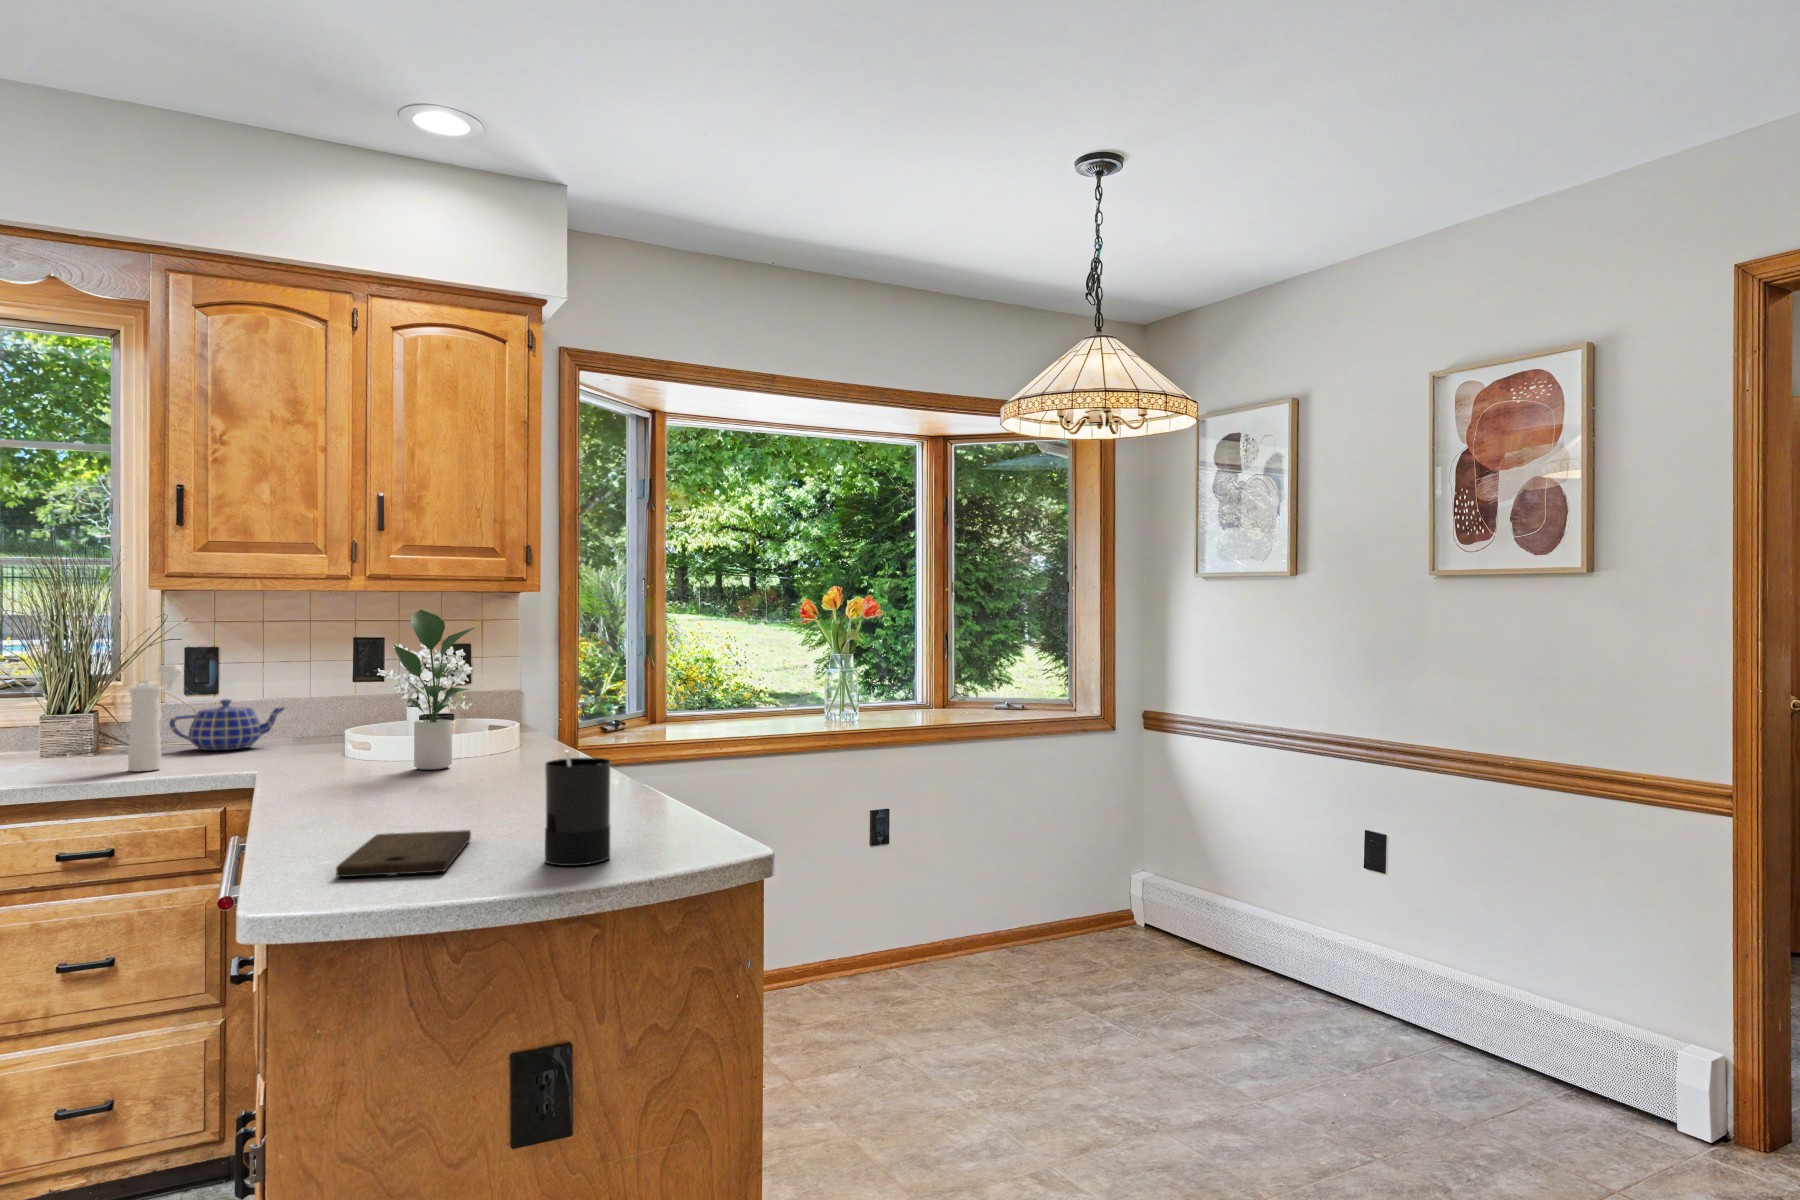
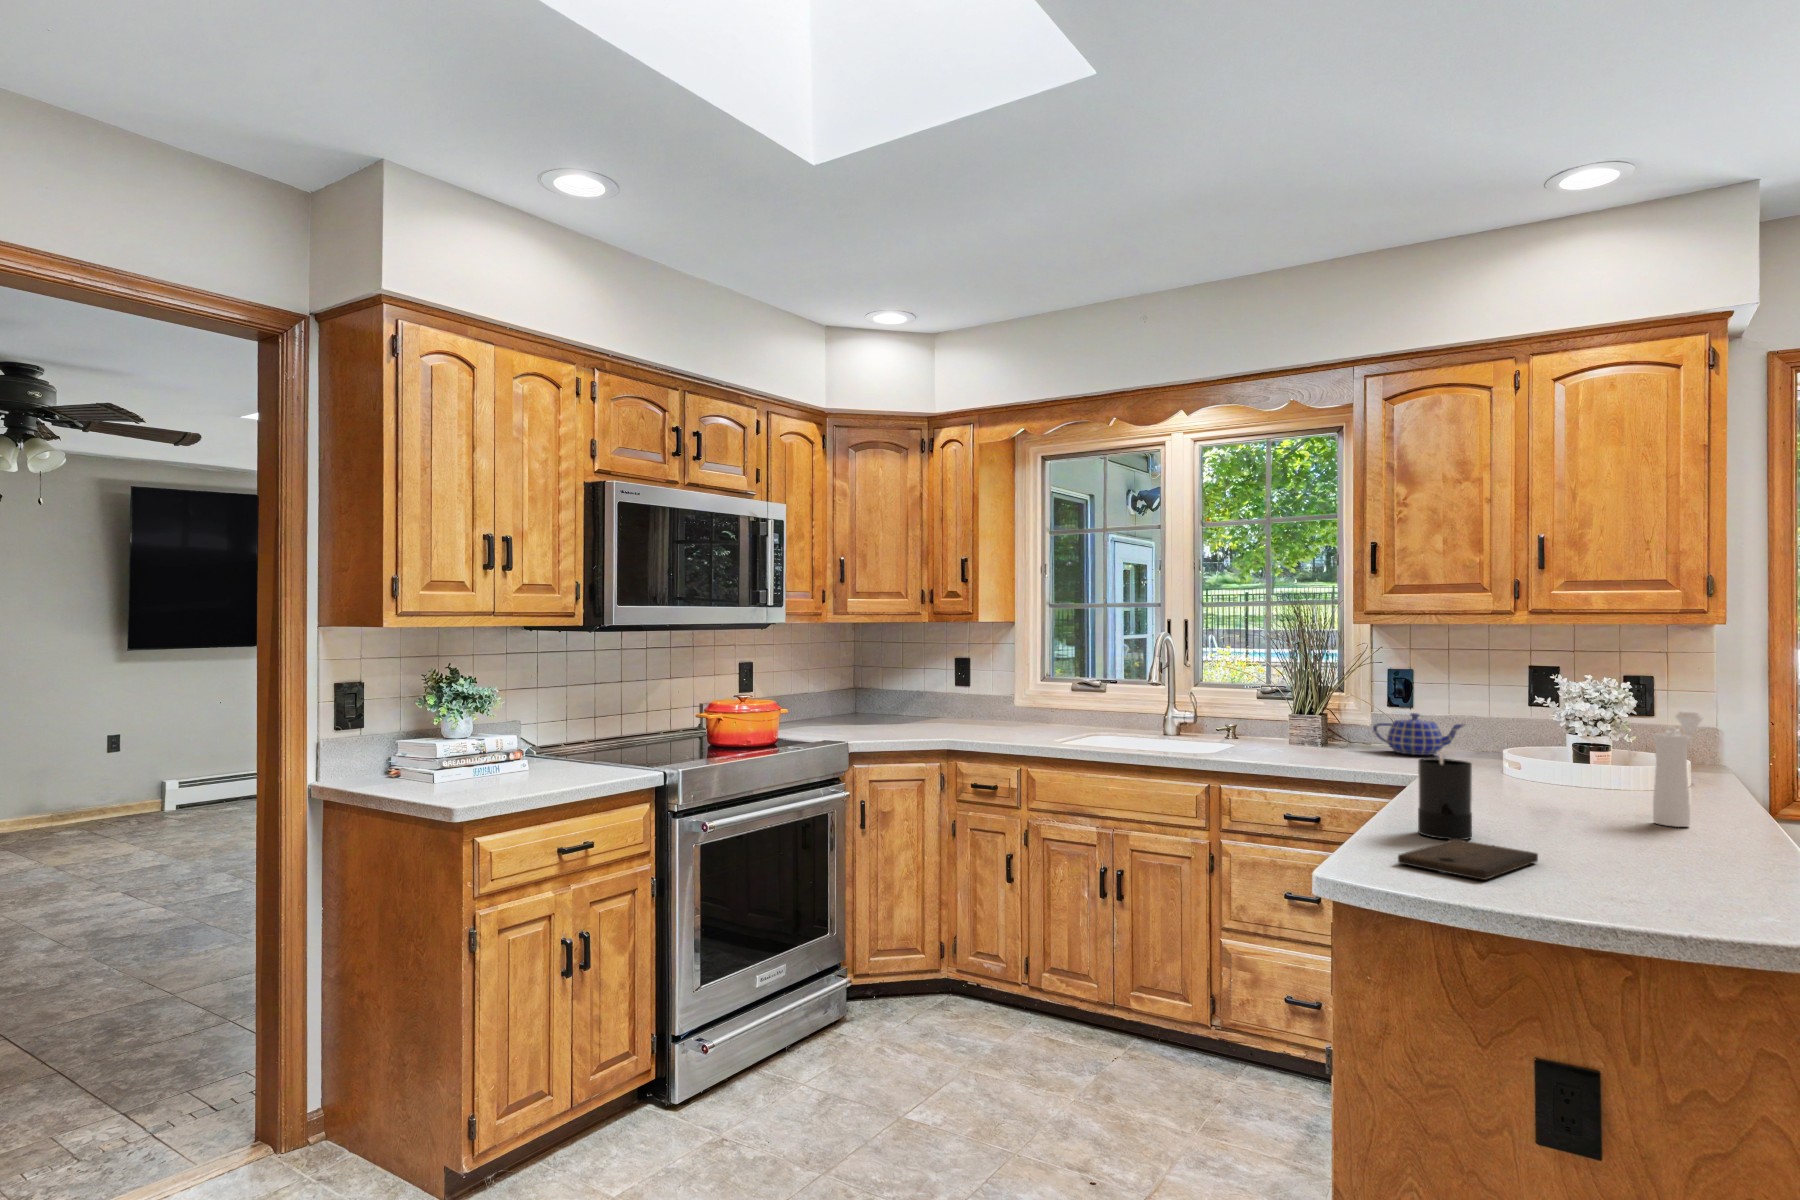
potted plant: present [394,610,474,770] -> none [1531,644,1617,798]
pepper mill: present [128,665,182,771] -> present [1653,711,1703,827]
candle: present [545,749,611,866] -> present [1418,751,1472,840]

